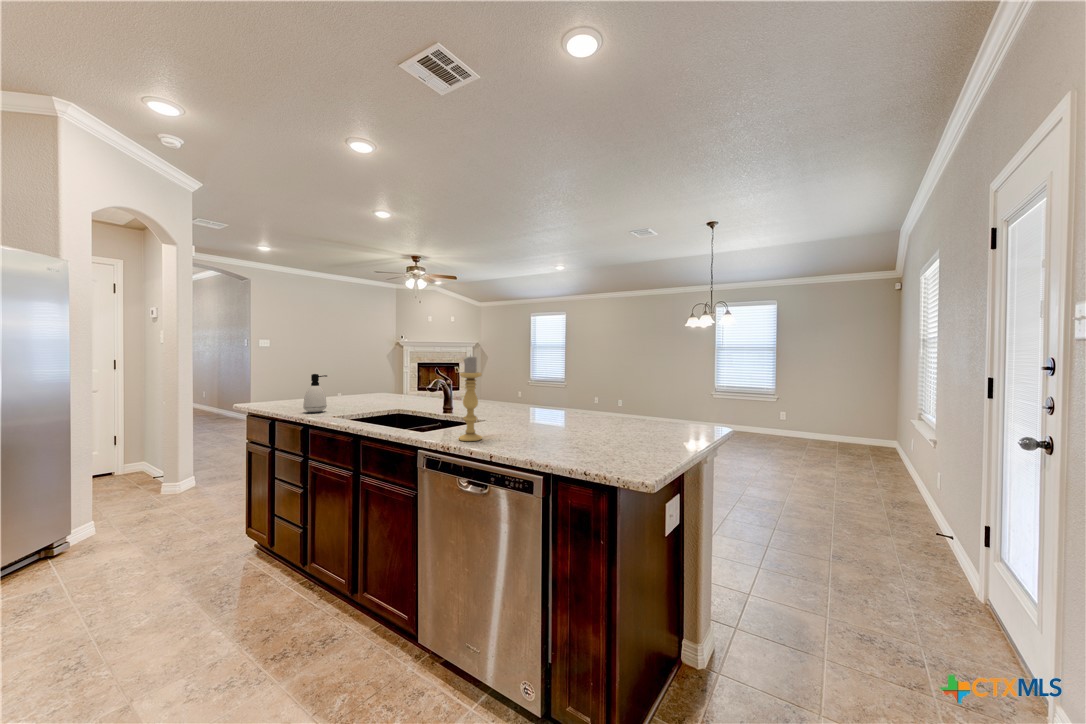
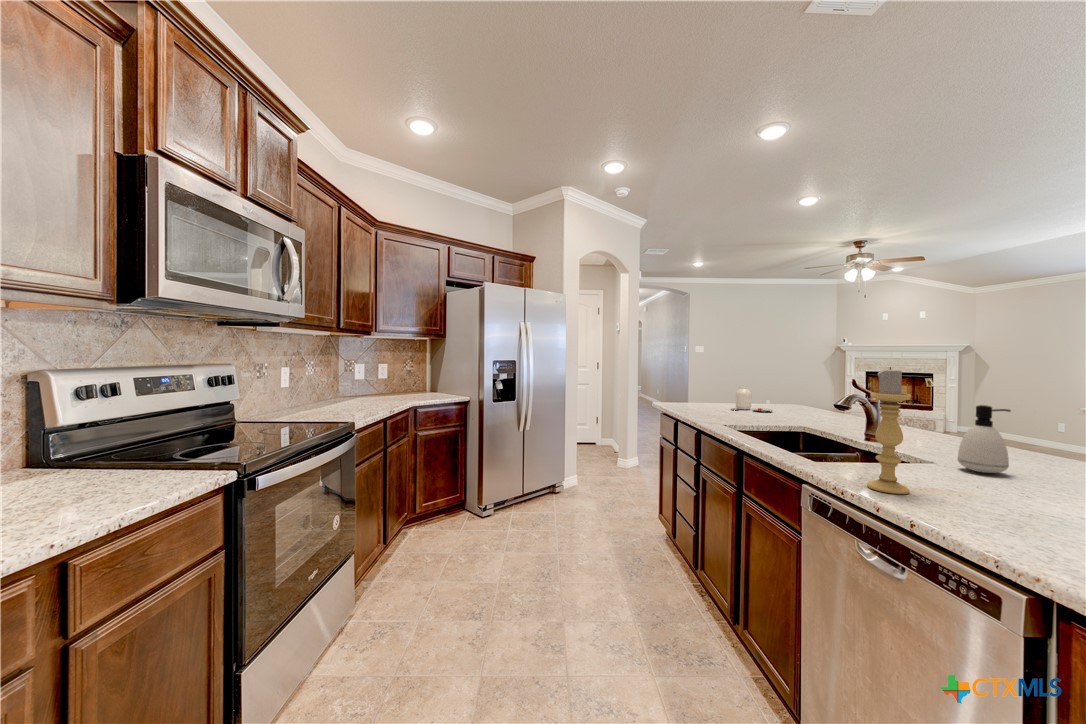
soap dispenser: present [303,374,327,412] -> present [958,405,1011,473]
jar: none [328,378,367,401] -> present [731,387,773,412]

